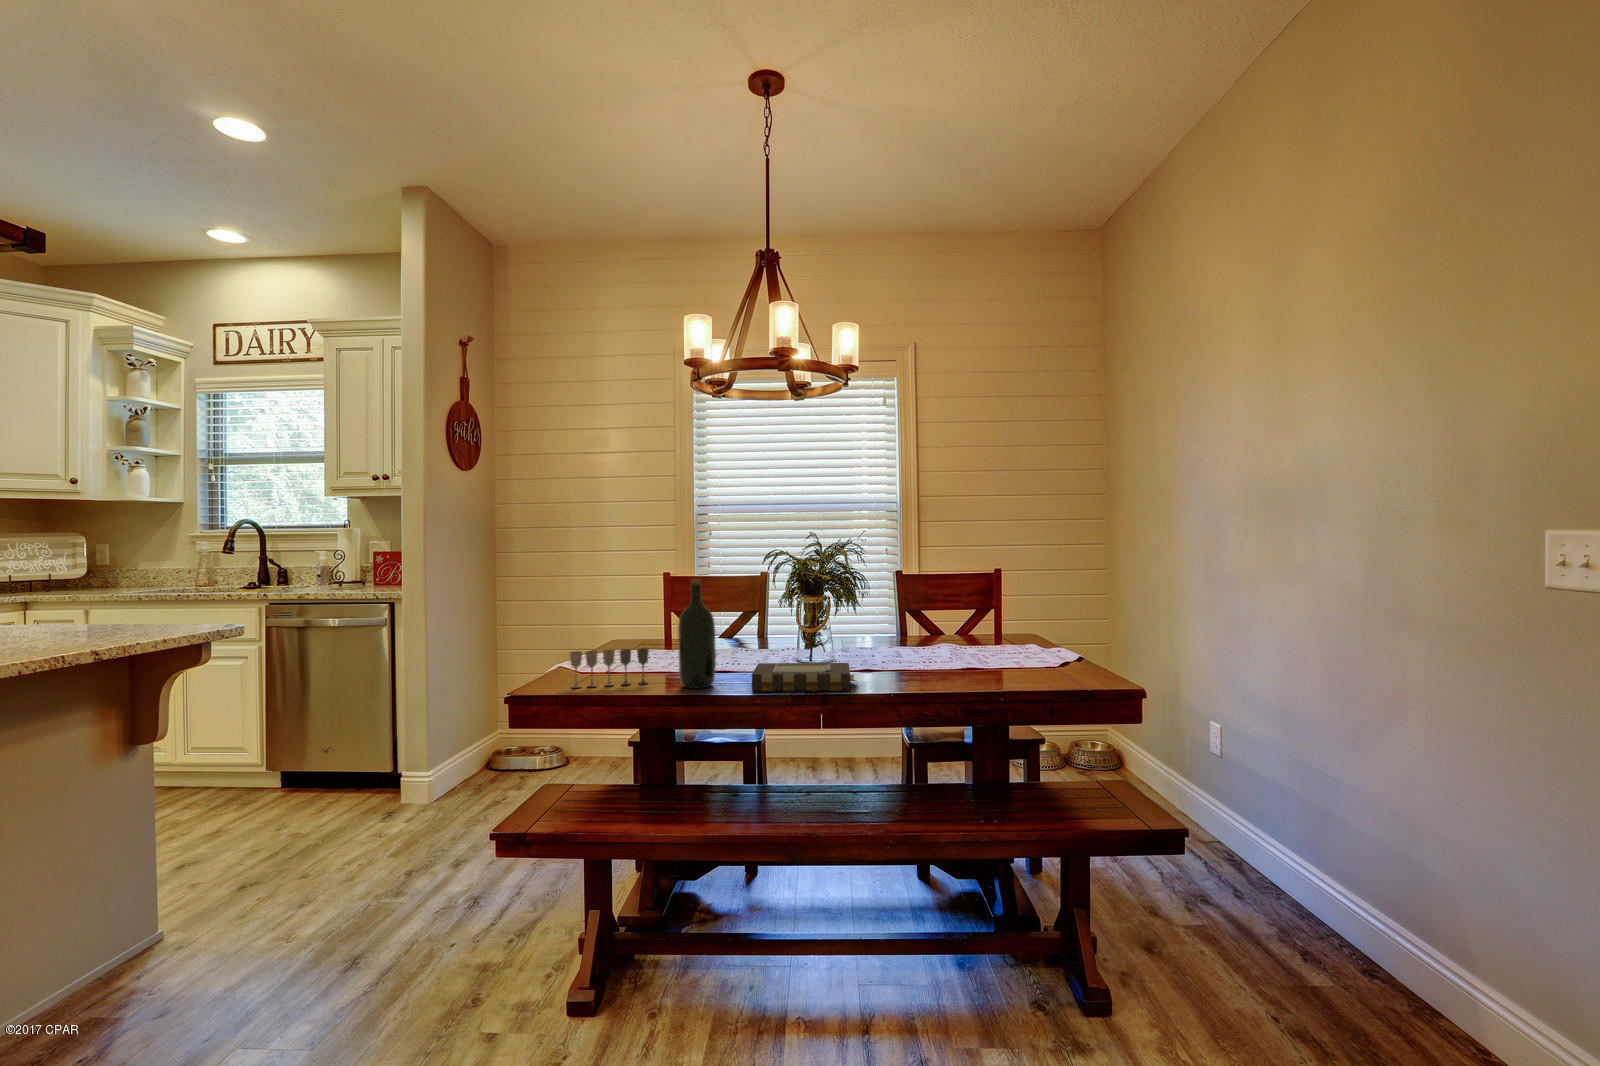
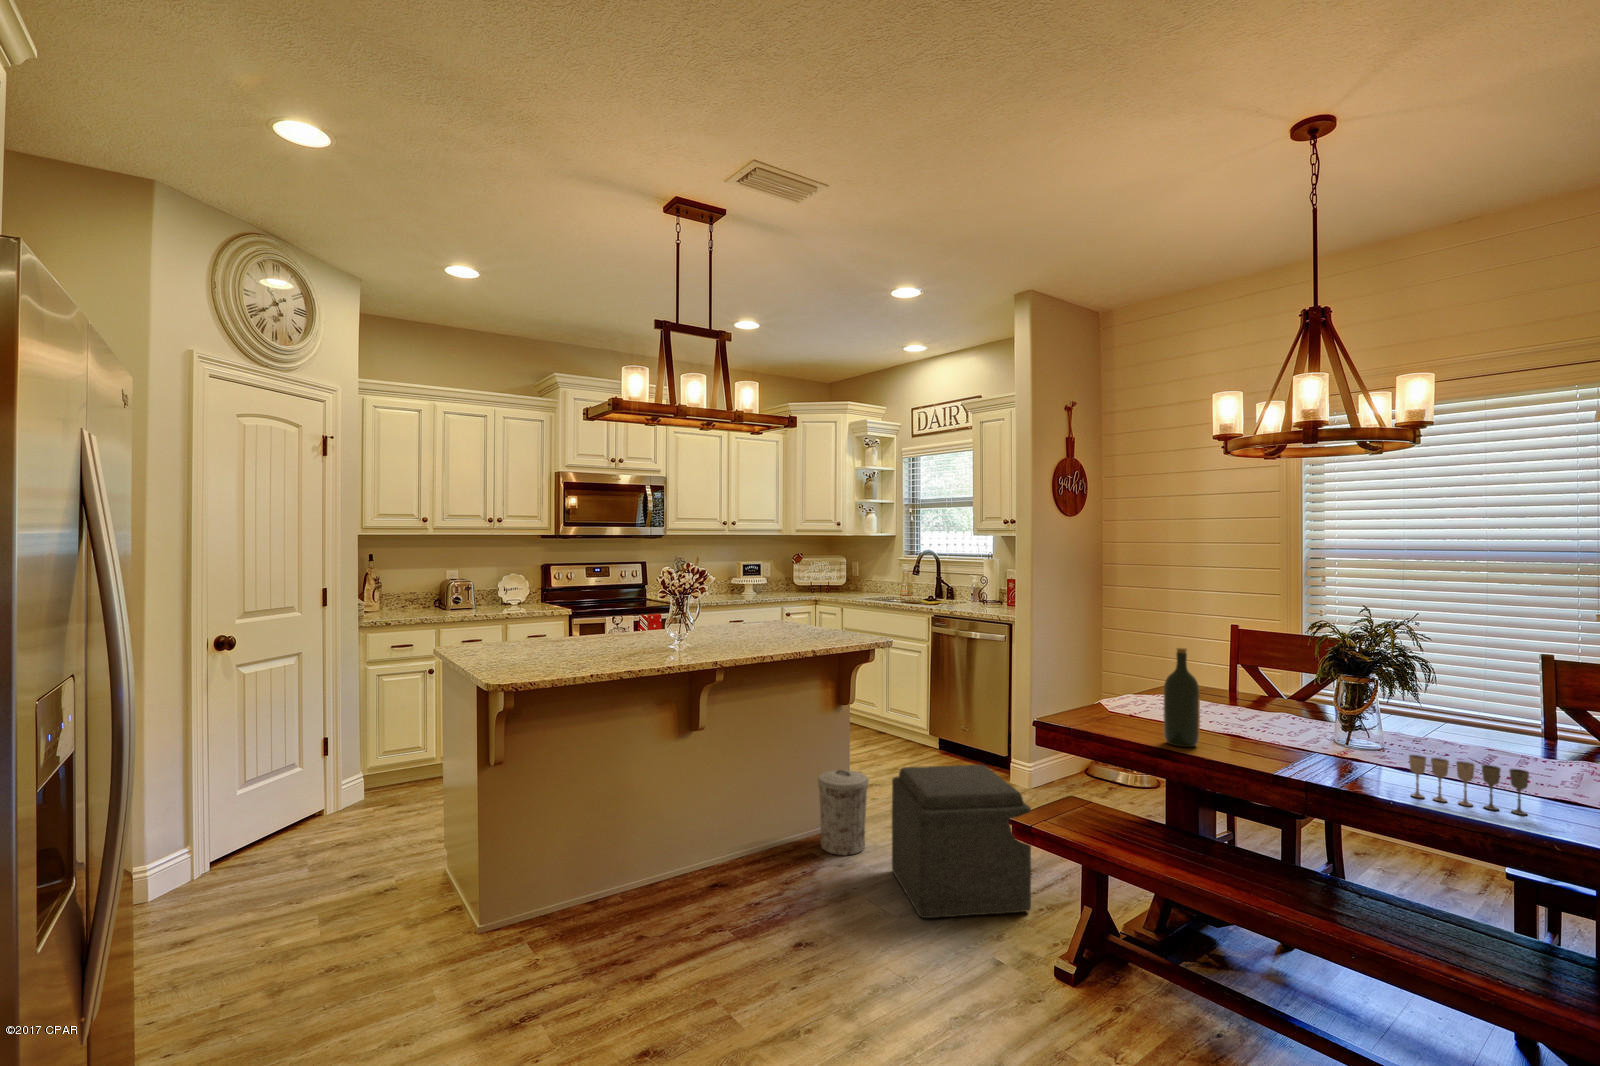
wine glass: present [570,648,649,688] -> present [1409,755,1529,815]
book: present [751,663,857,692] -> none [1223,736,1352,784]
ottoman: none [265,778,499,1028] -> present [892,765,1031,918]
trash can: none [95,847,207,1000] -> present [818,770,869,855]

